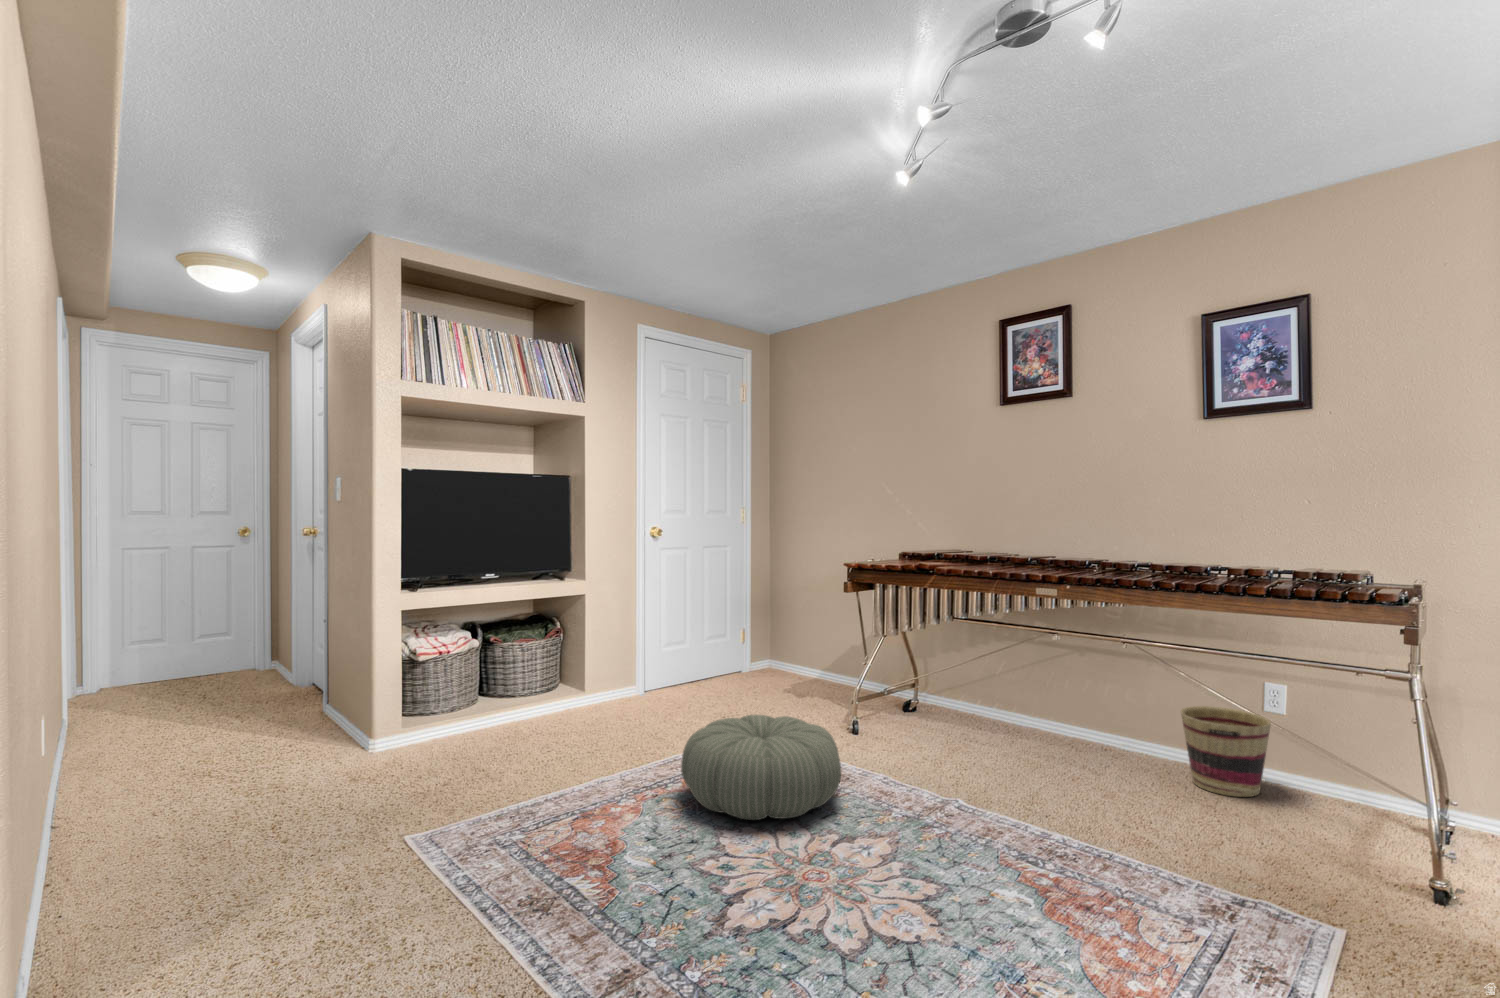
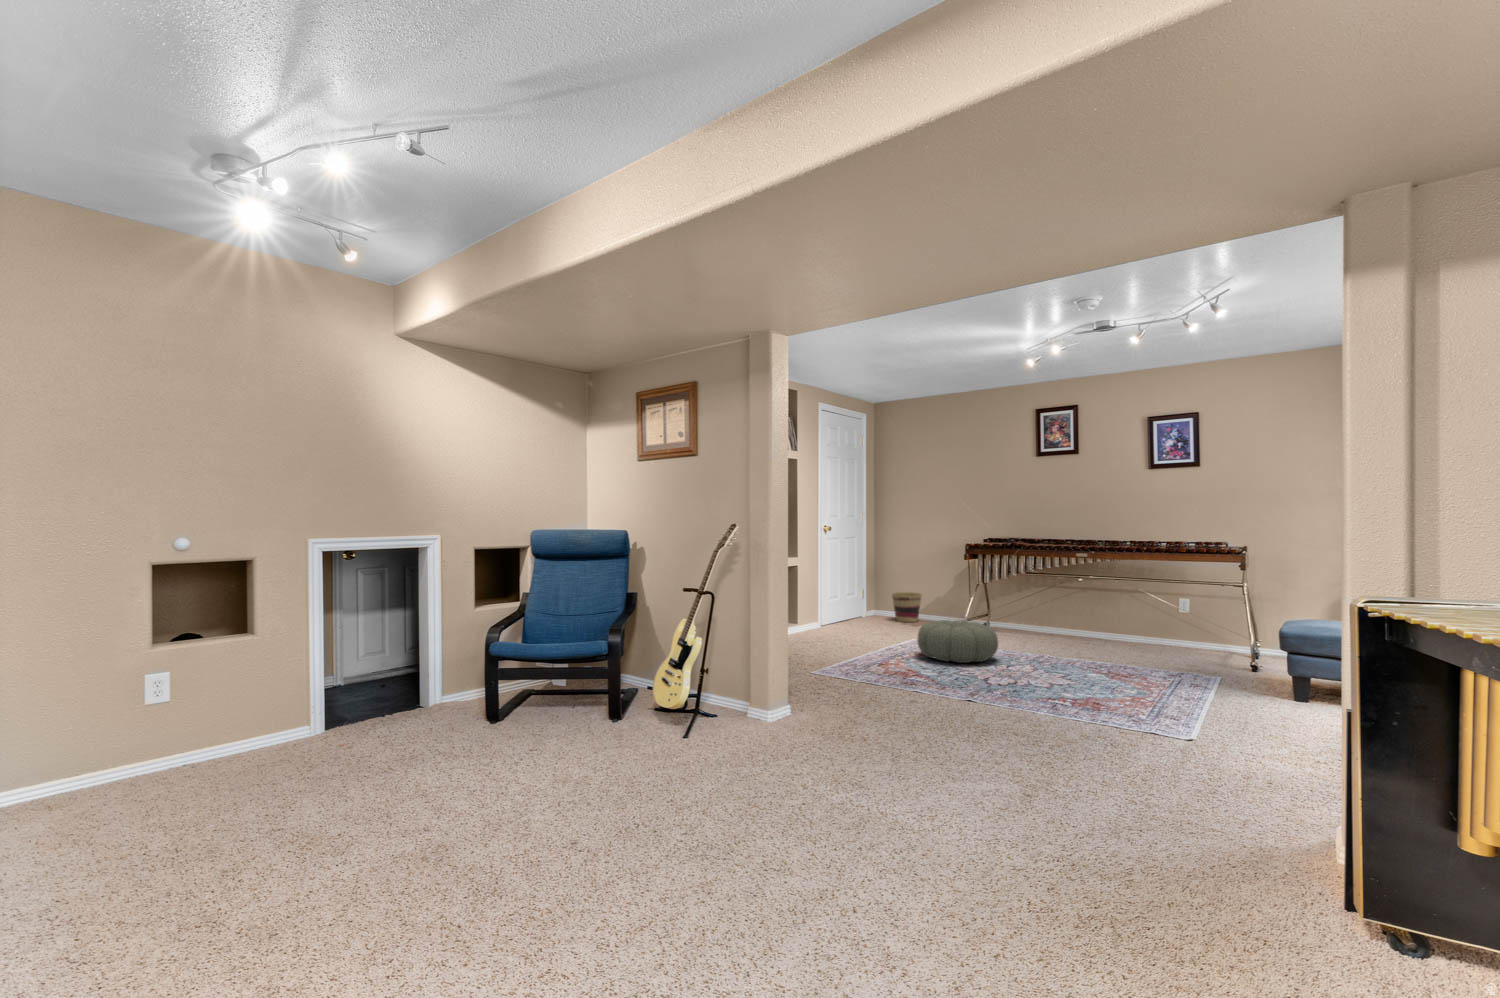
basket: present [1181,706,1271,797] -> present [892,592,921,622]

